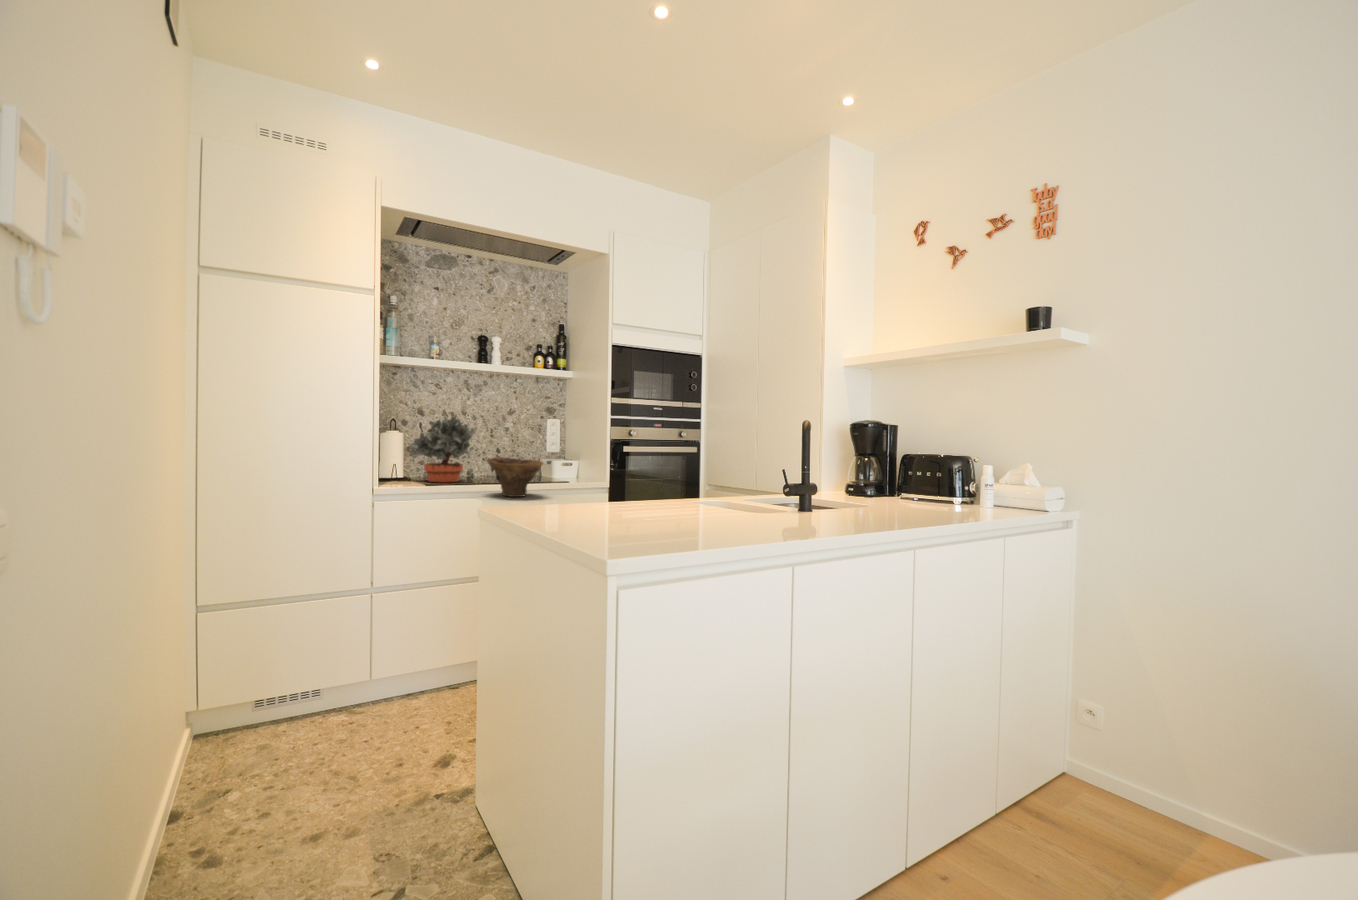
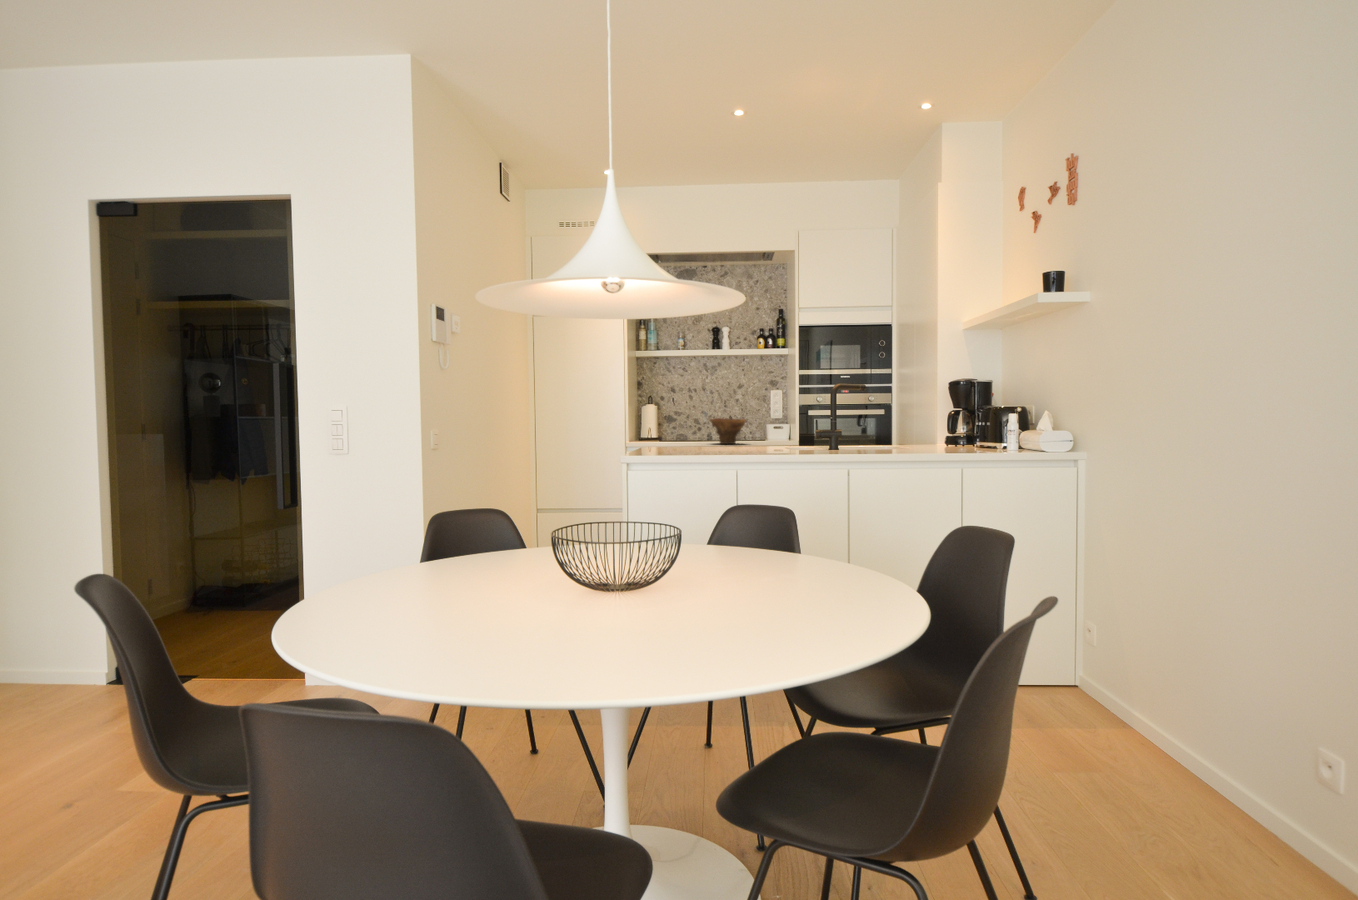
potted plant: present [410,415,474,482] -> none [664,389,708,440]

